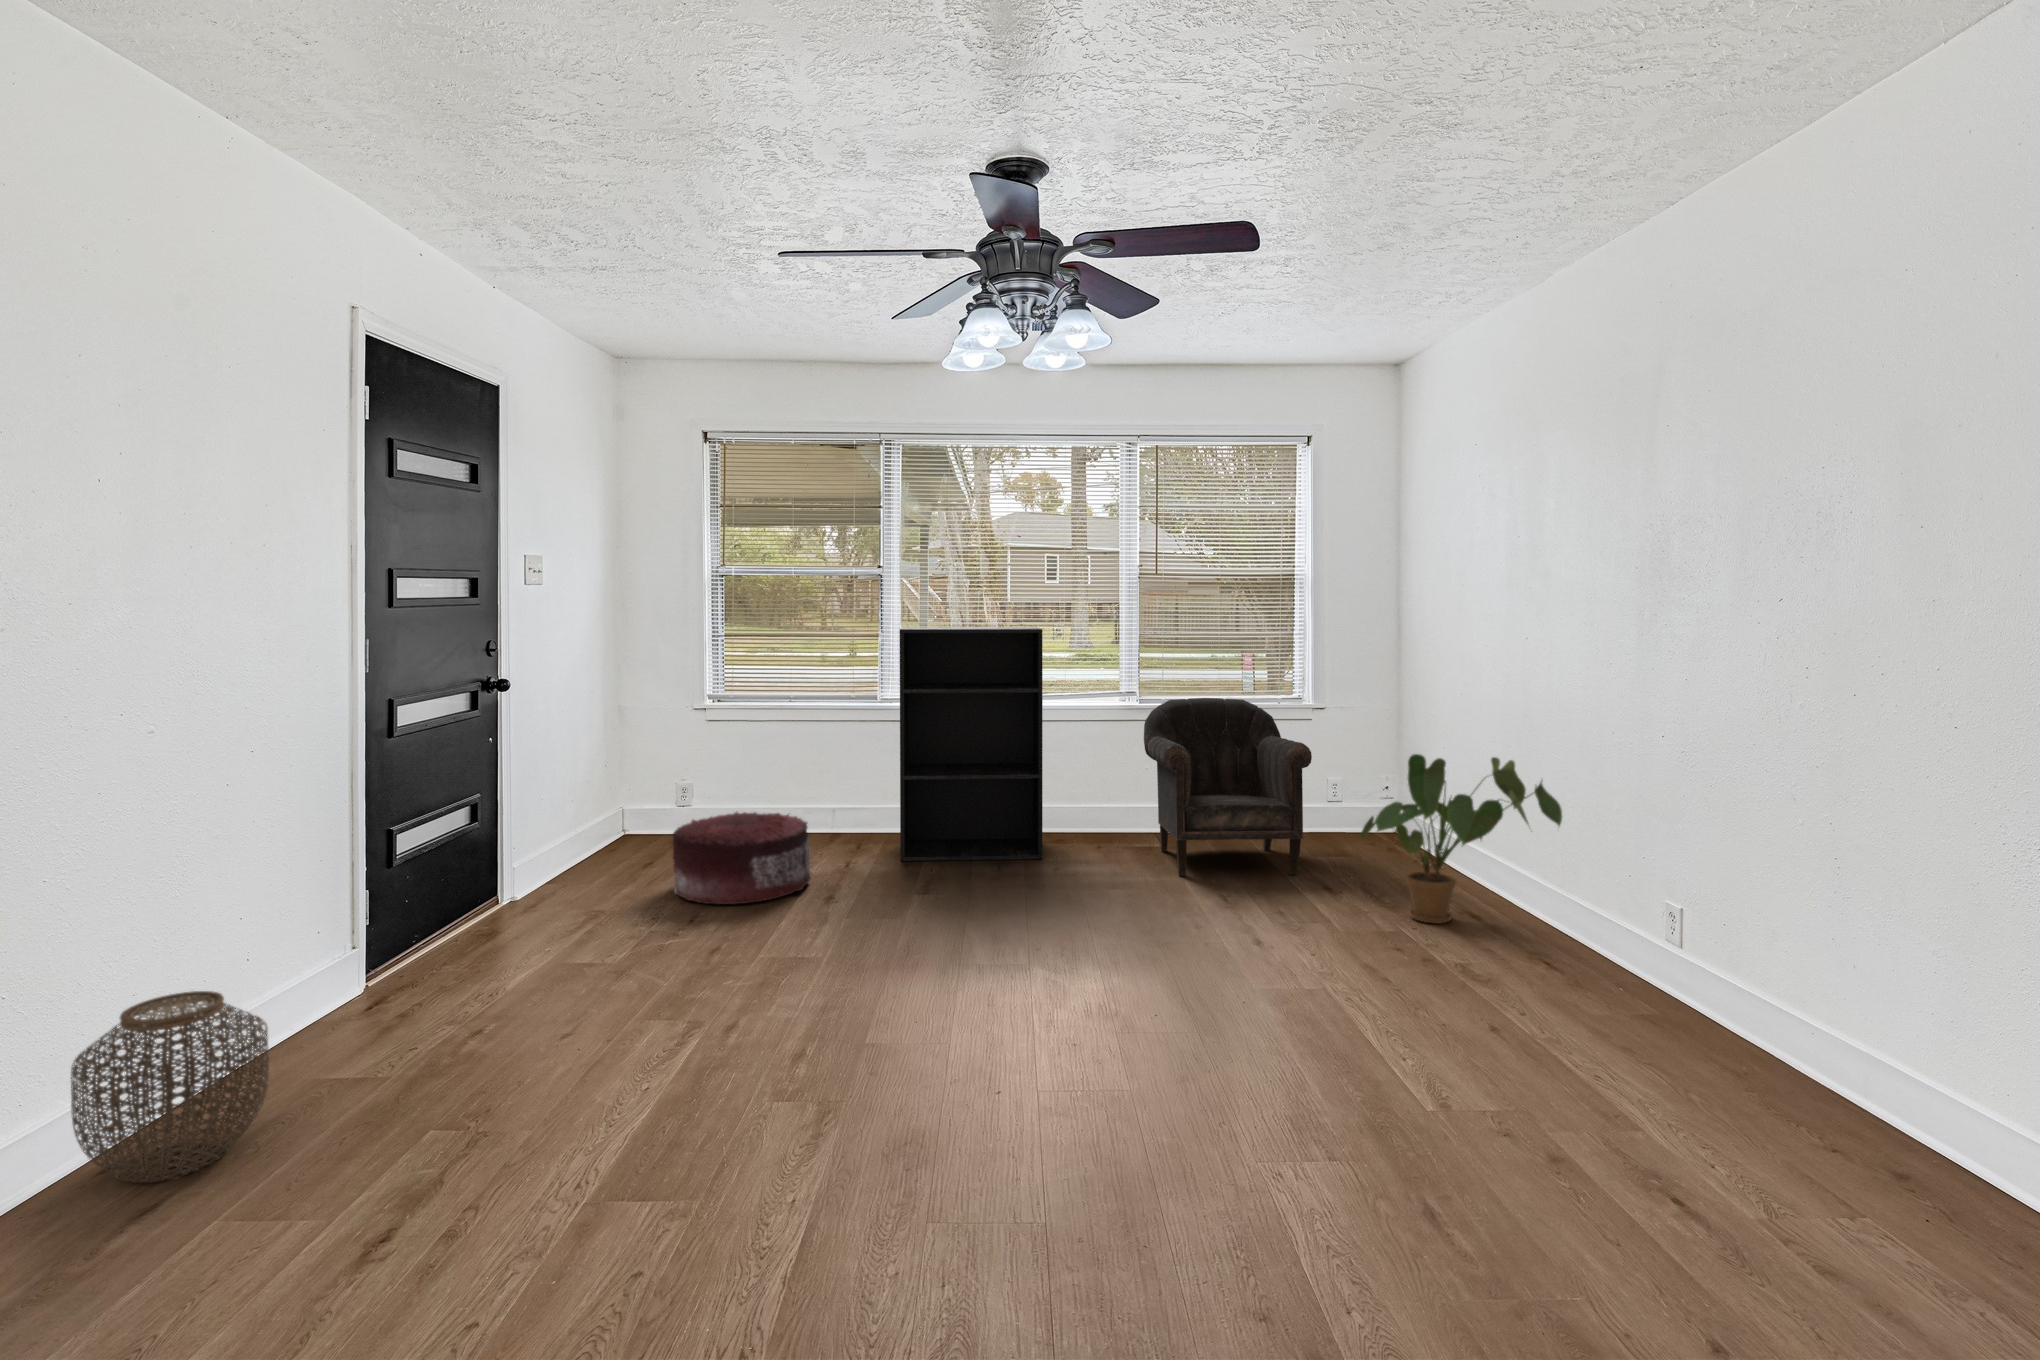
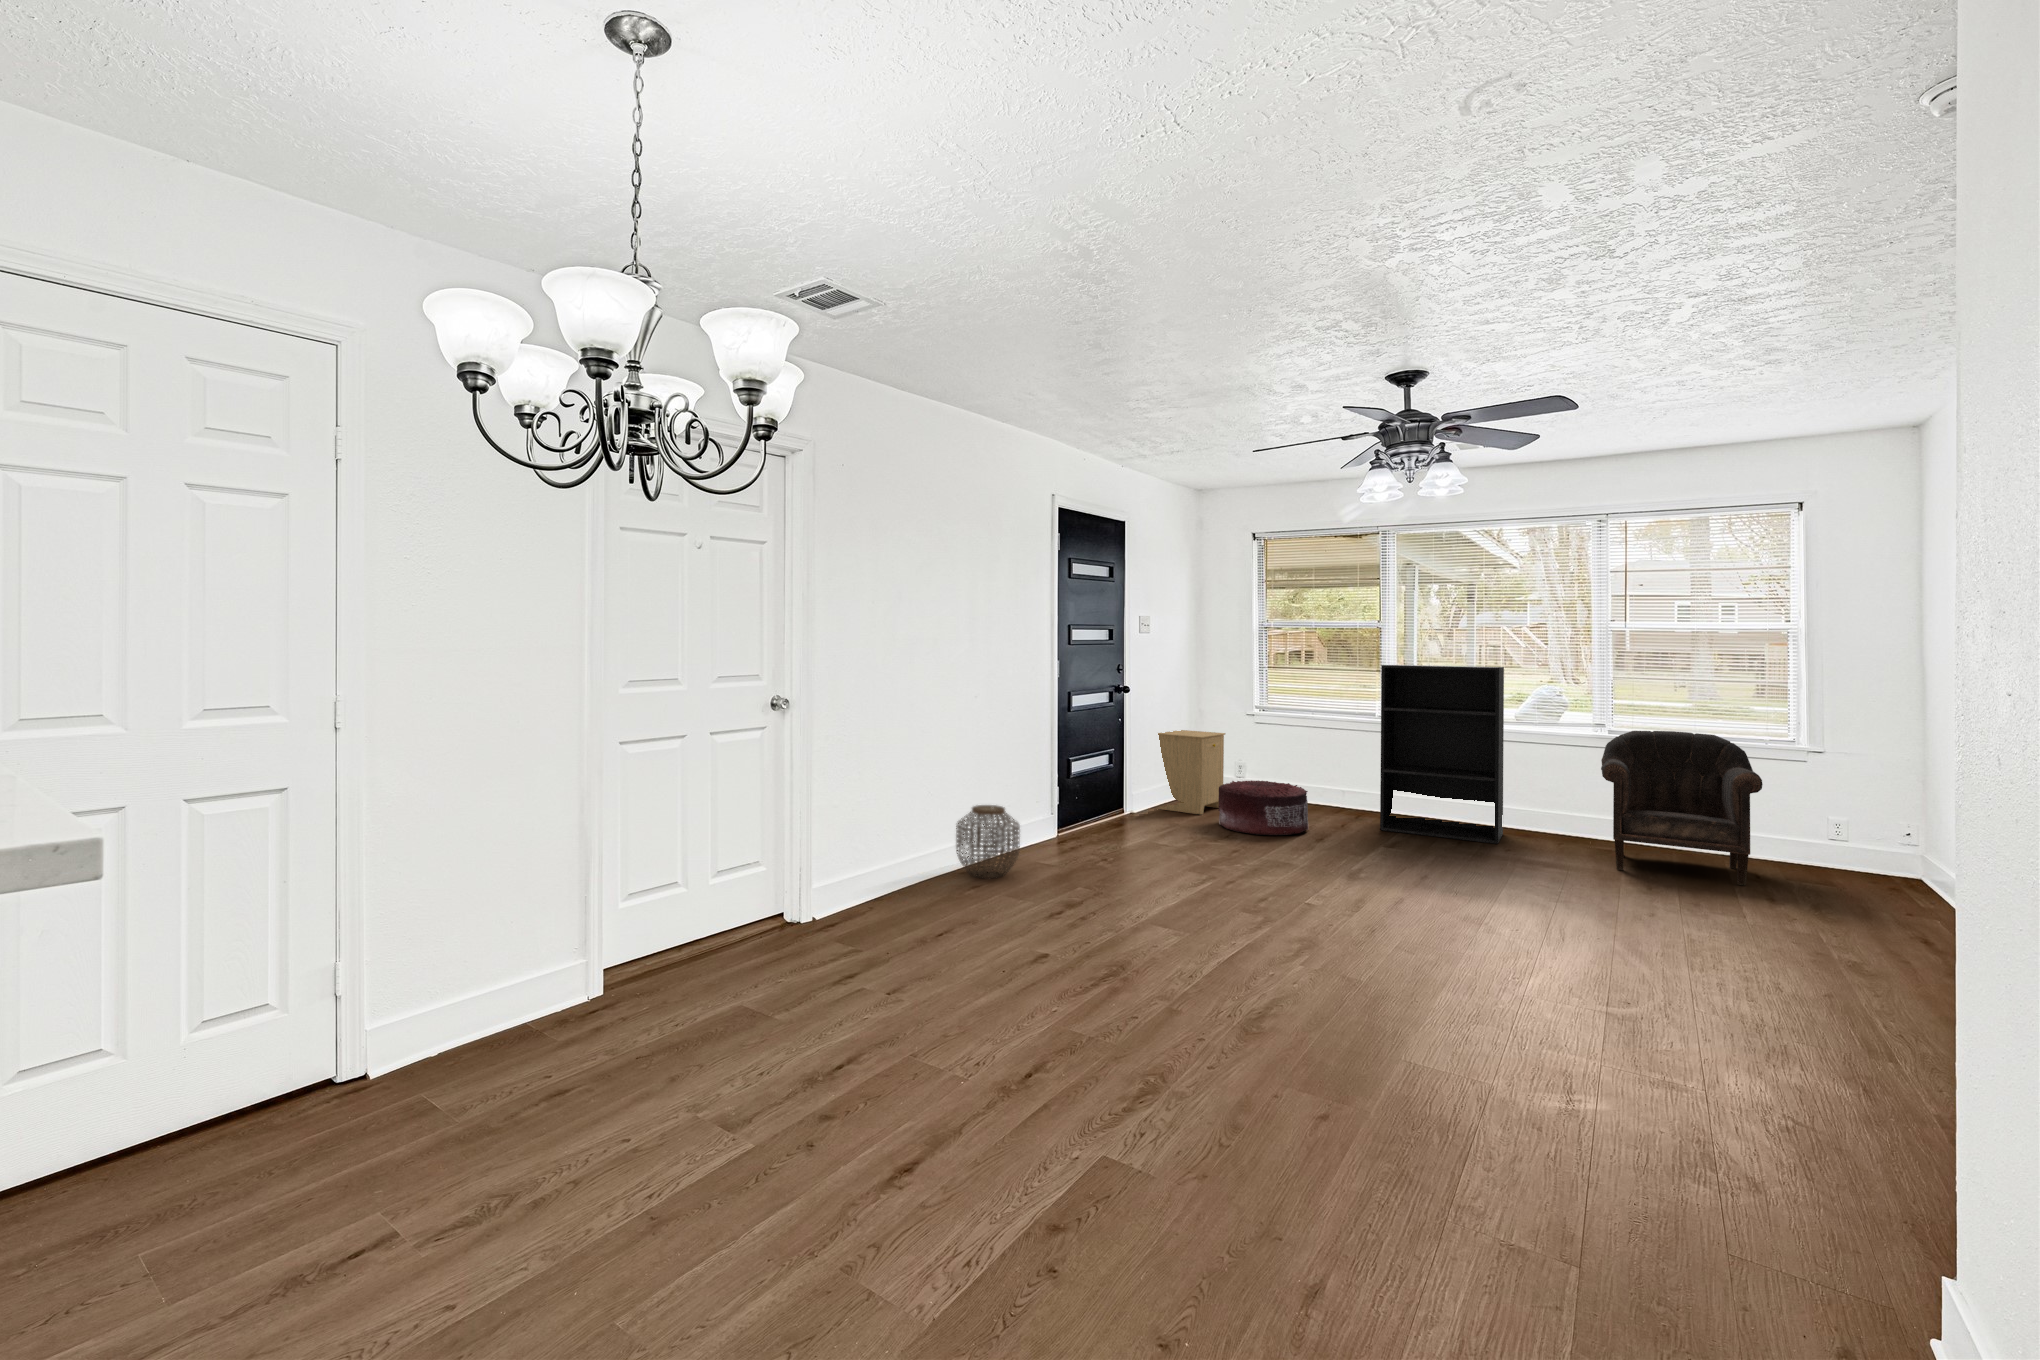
side table: none [557,741,672,878] -> present [1158,730,1225,815]
house plant: present [1361,754,1562,924] -> none [1788,781,2010,935]

